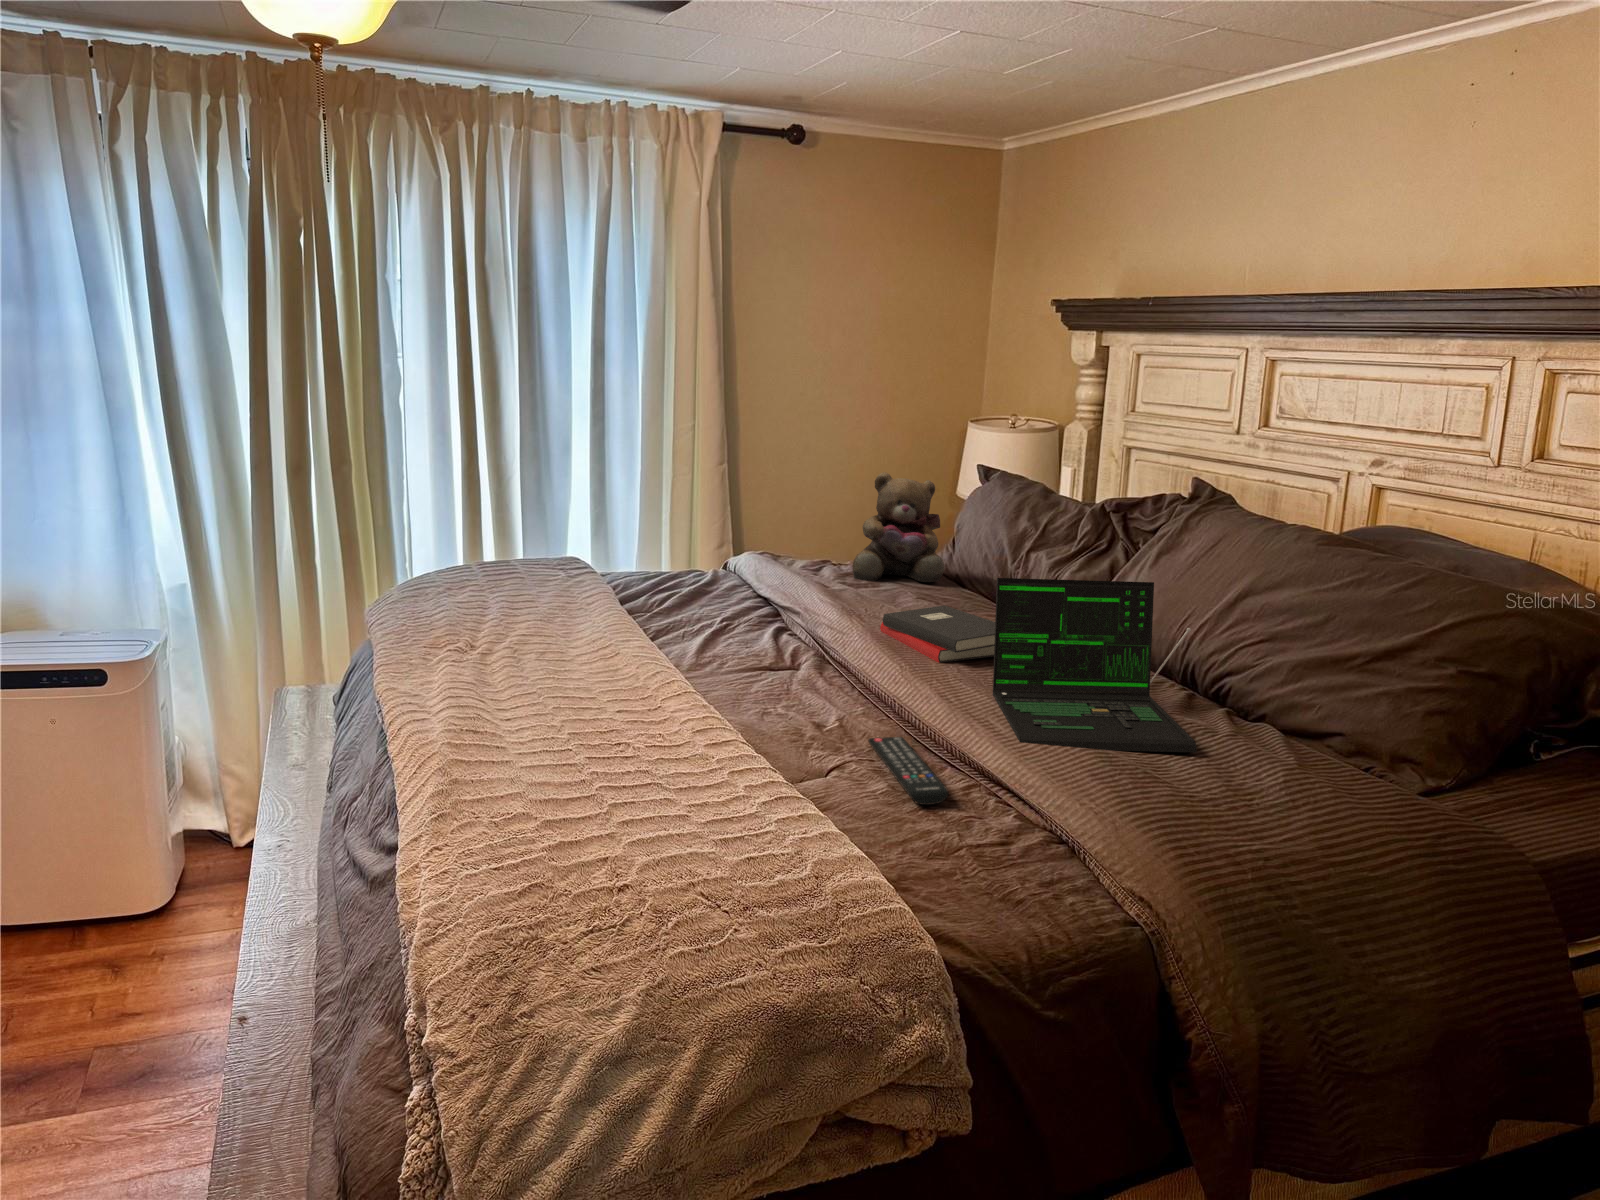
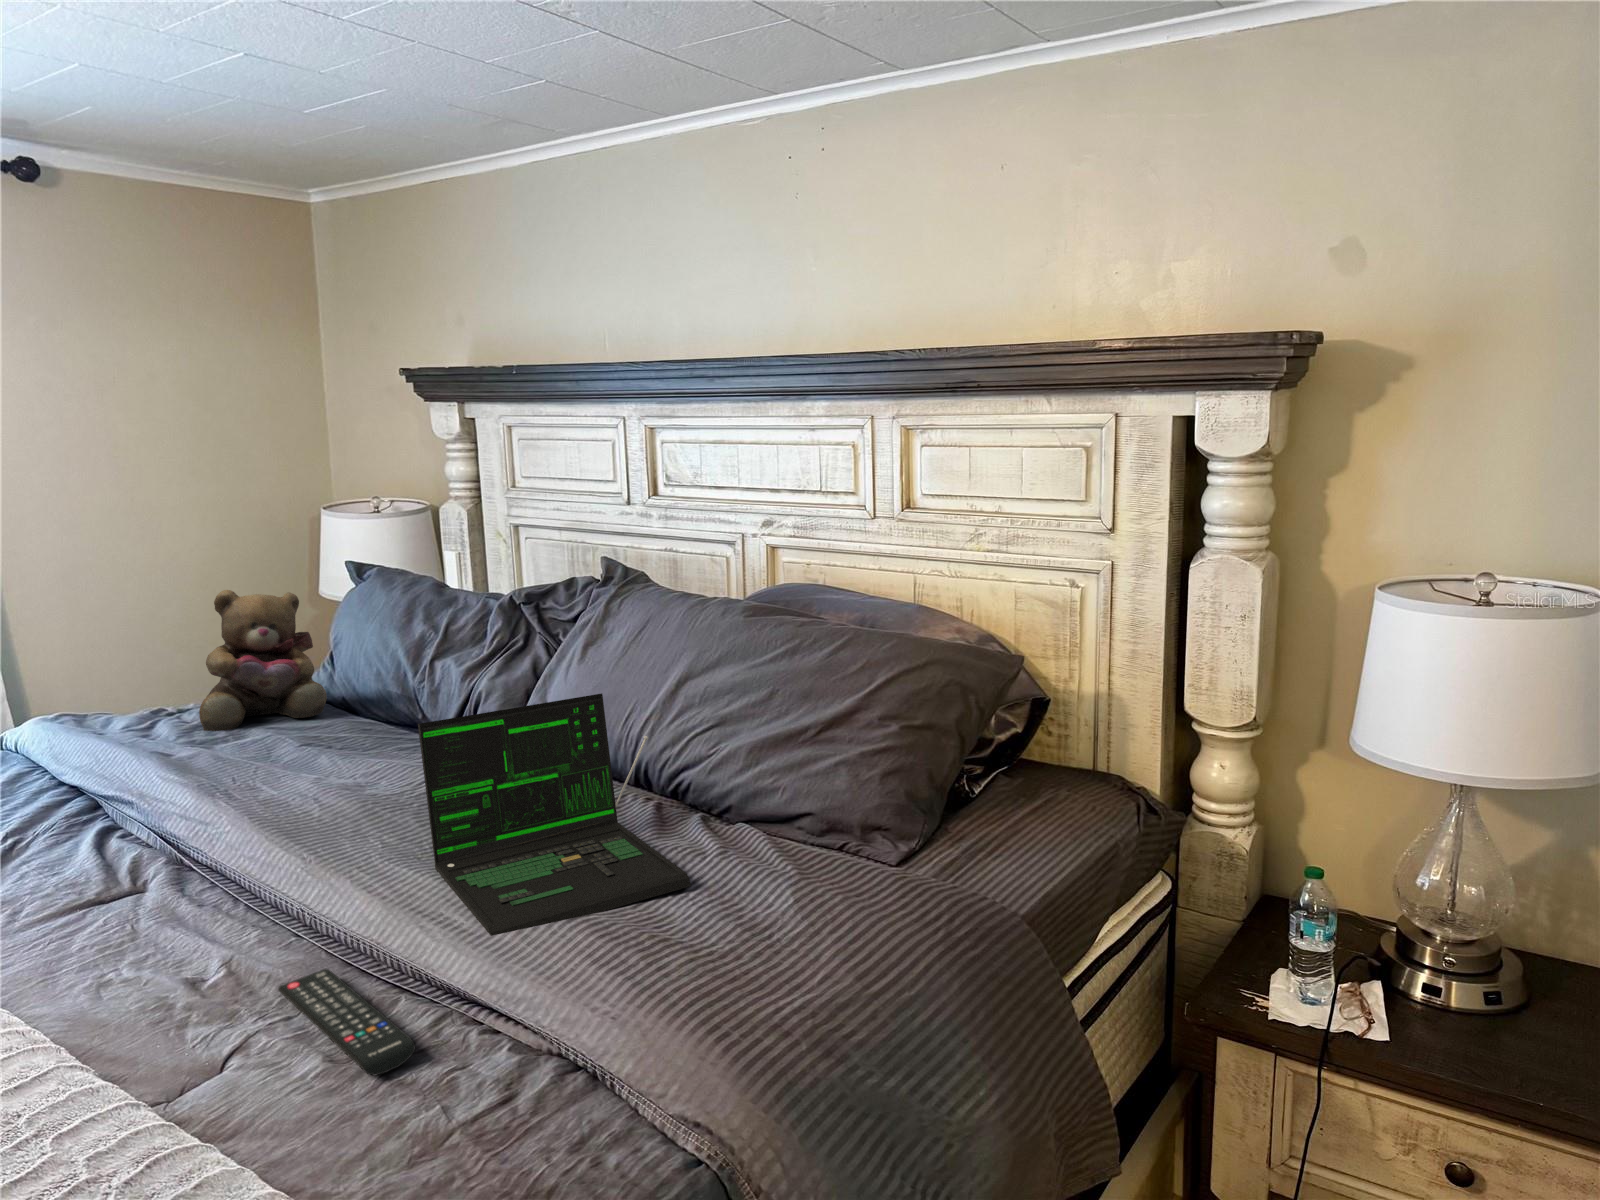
hardback book: present [880,605,995,663] -> none [259,754,448,837]

